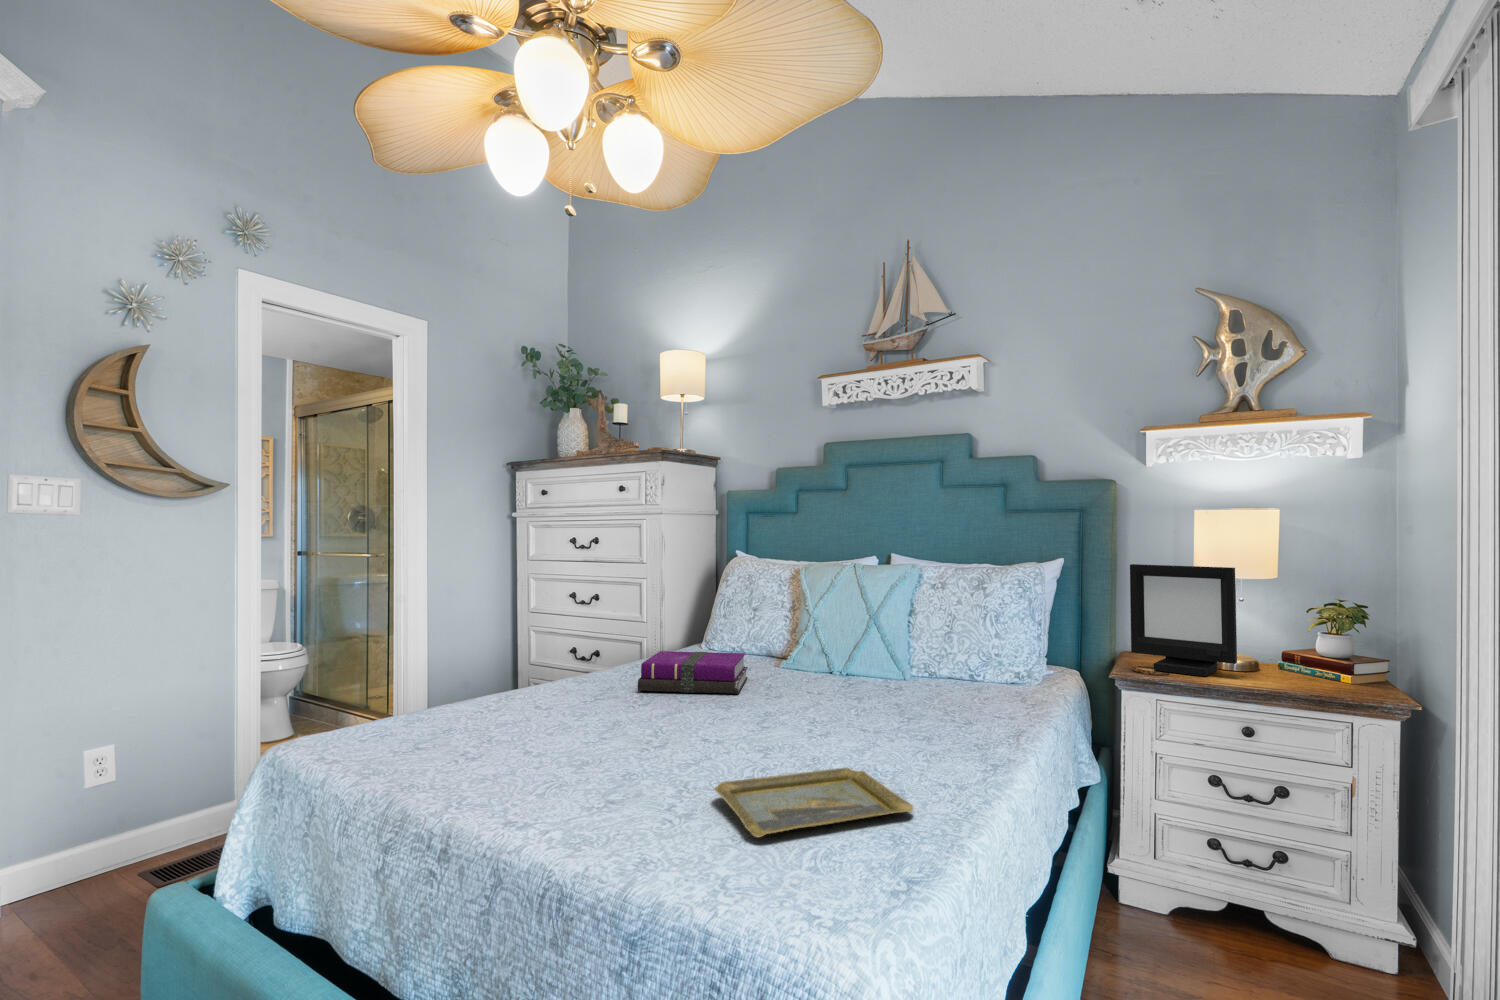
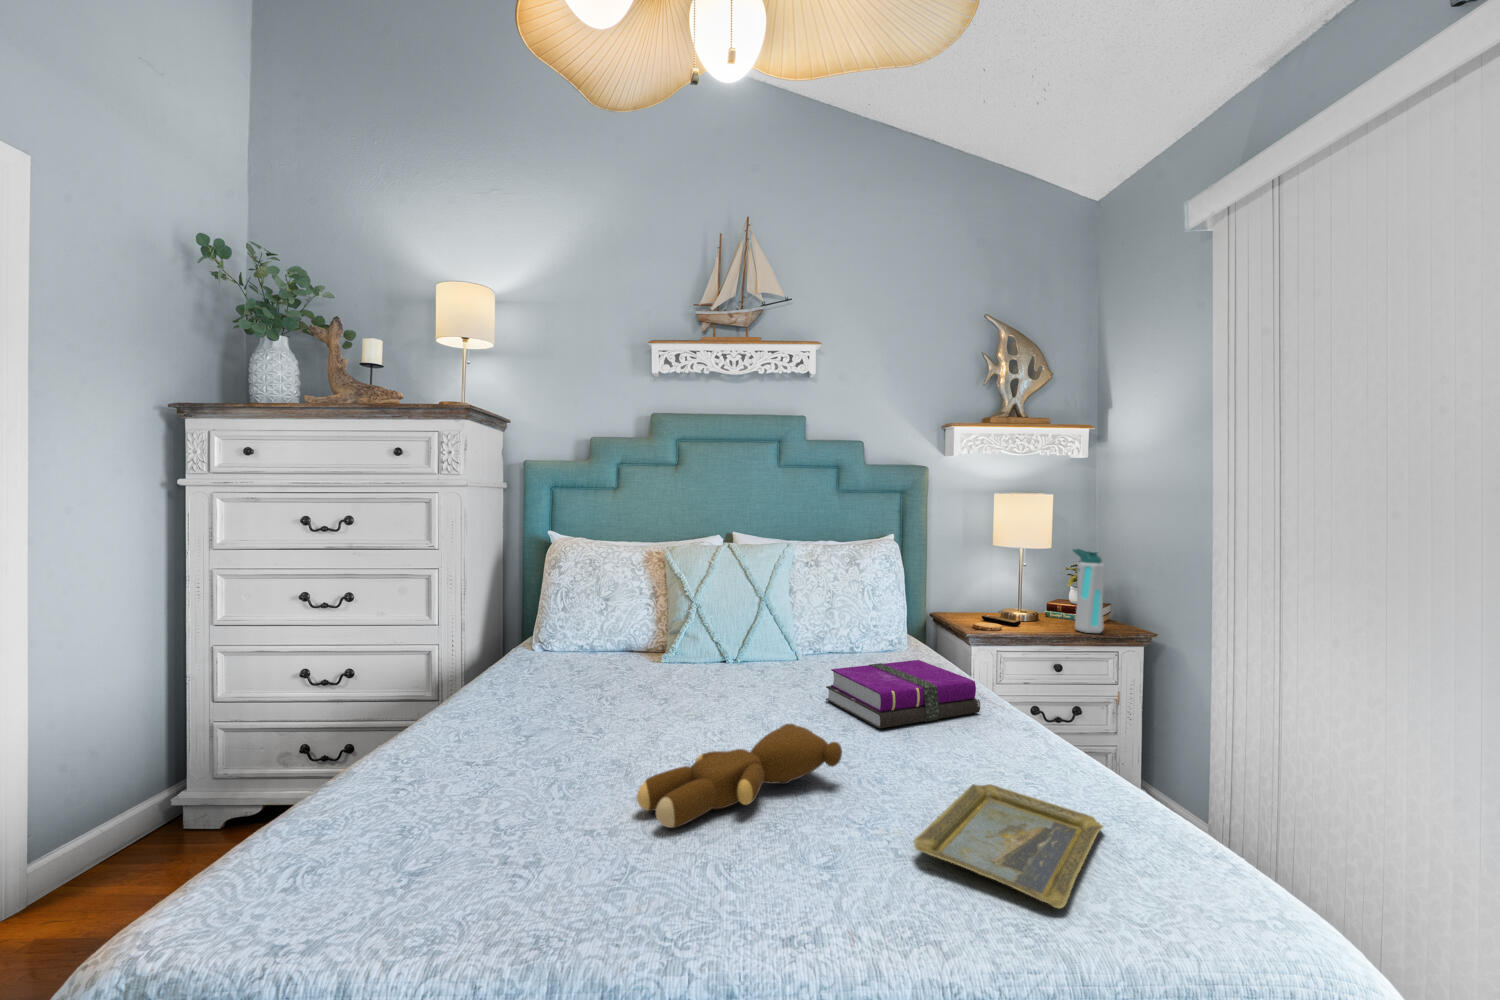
picture frame: present [1130,564,1237,676] -> none [961,540,1043,630]
water bottle: none [1284,576,1335,689] -> present [1073,549,1104,633]
notebook: present [638,651,748,694] -> present [826,660,980,729]
teddy bear: none [584,701,758,752] -> present [637,724,842,828]

